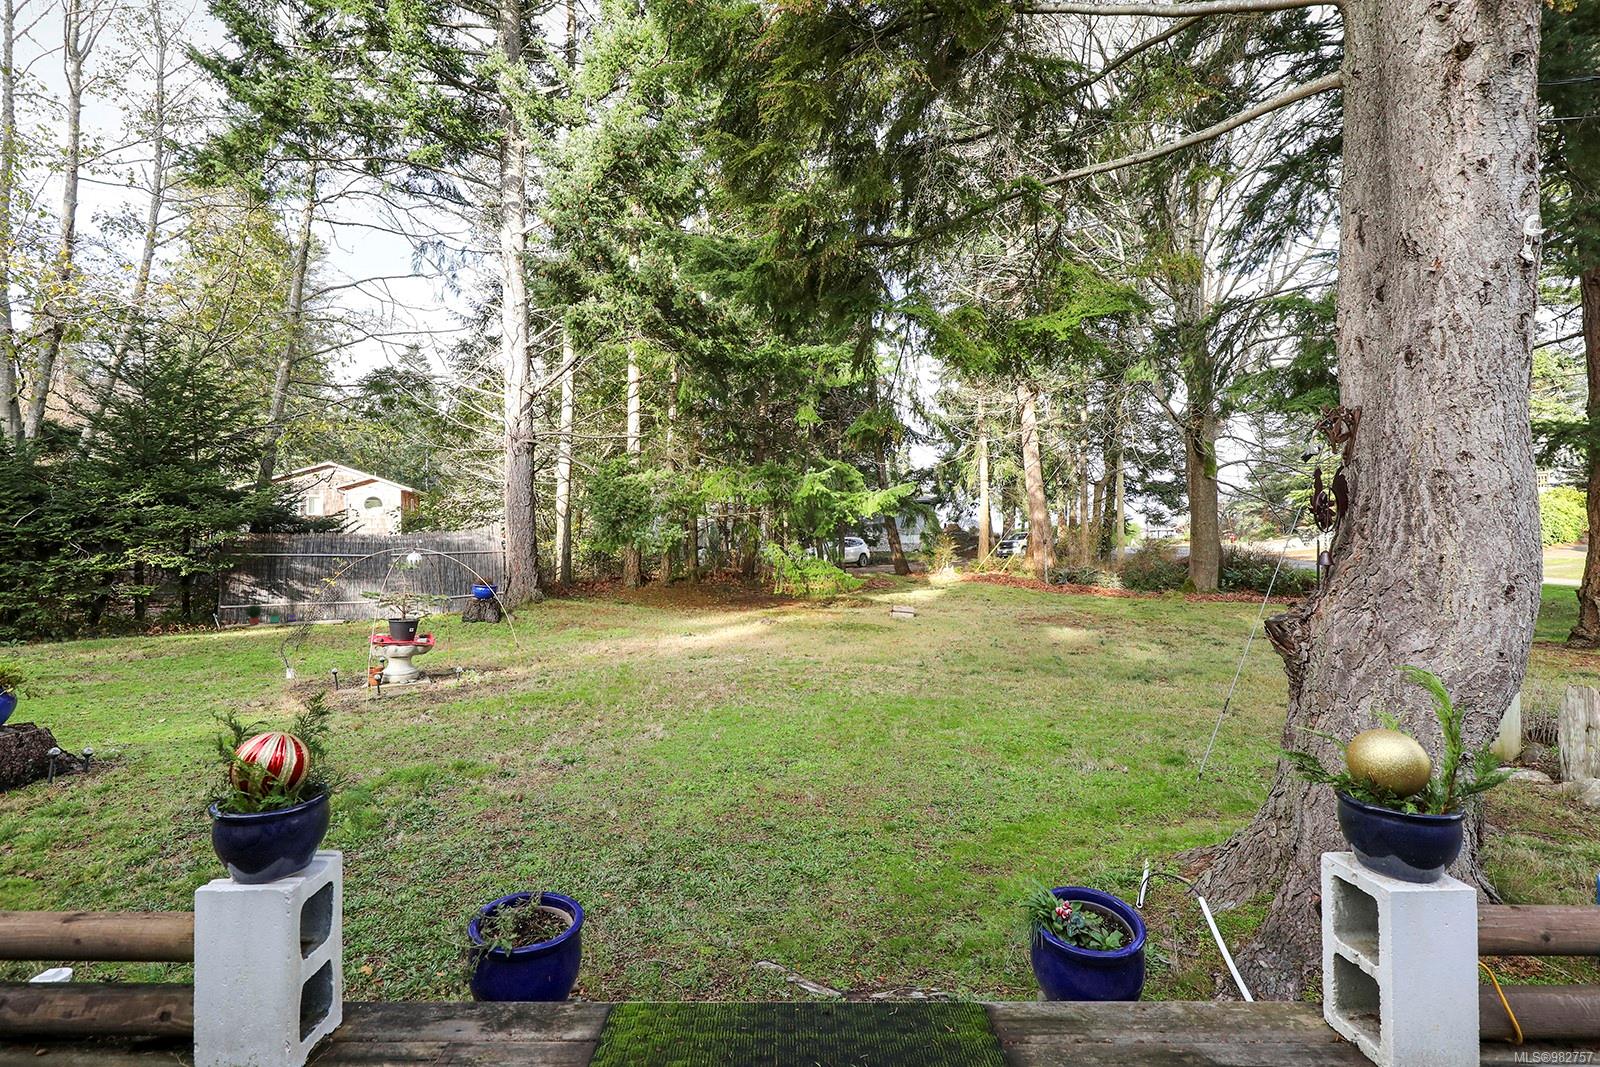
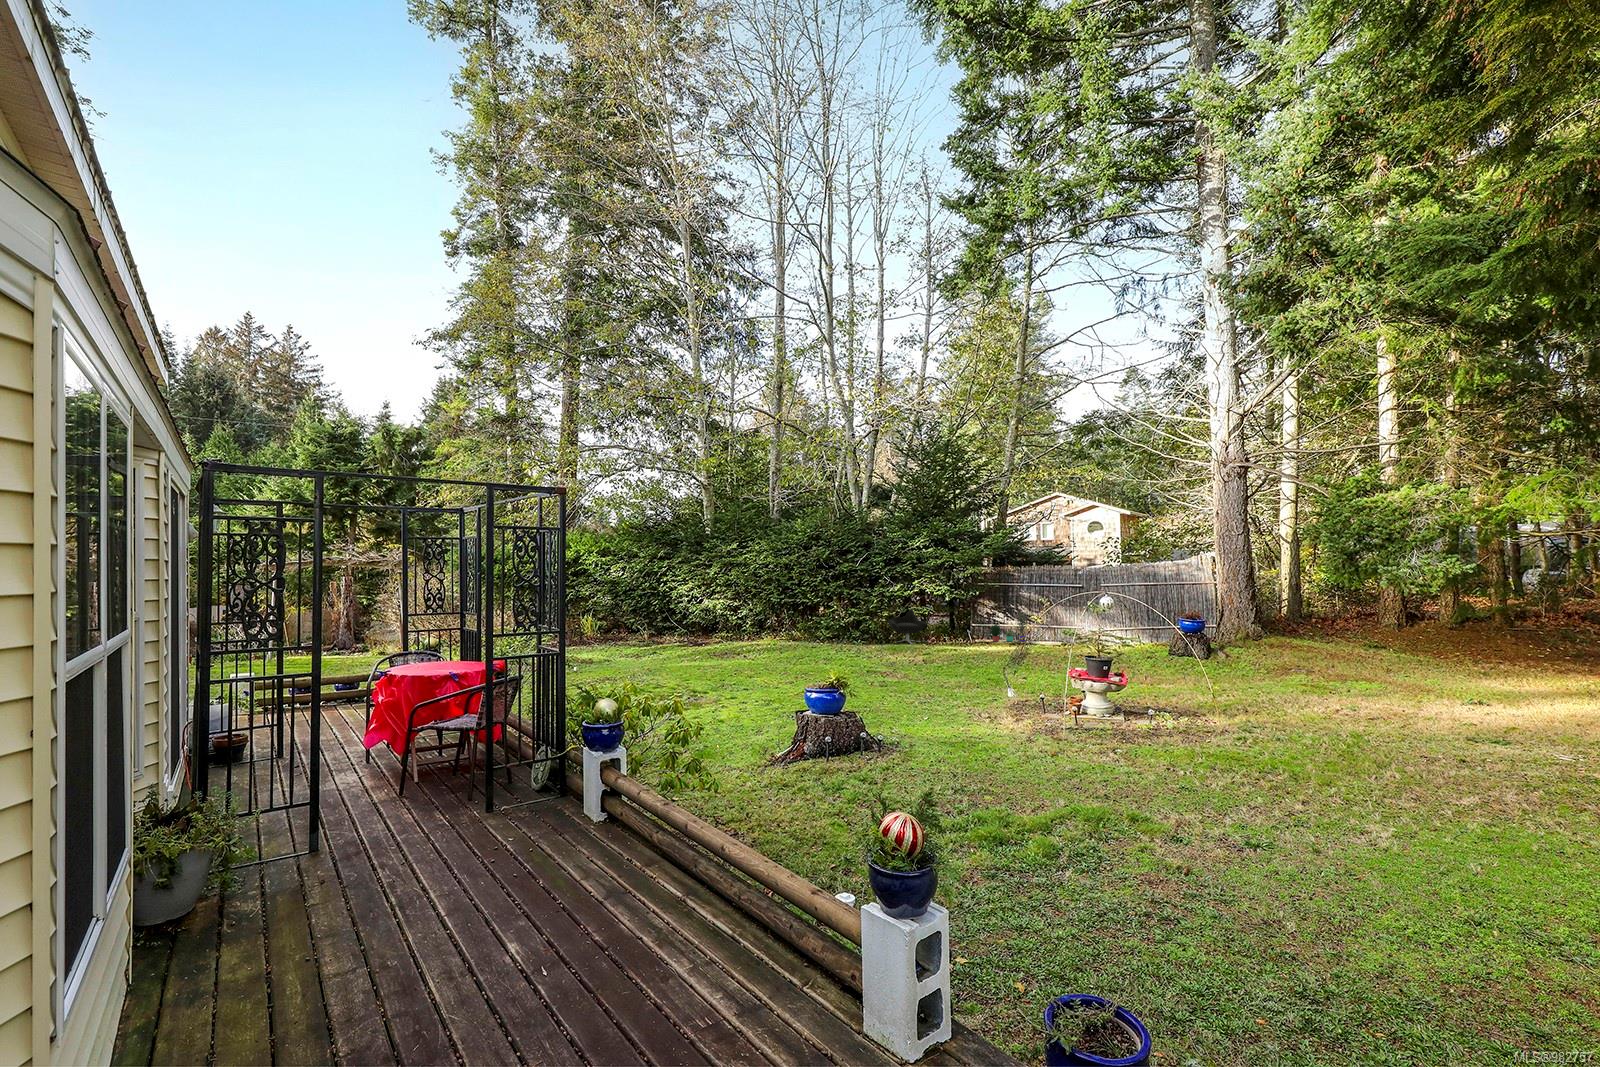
lounge chair: none [62,593,139,640] -> present [888,610,926,644]

